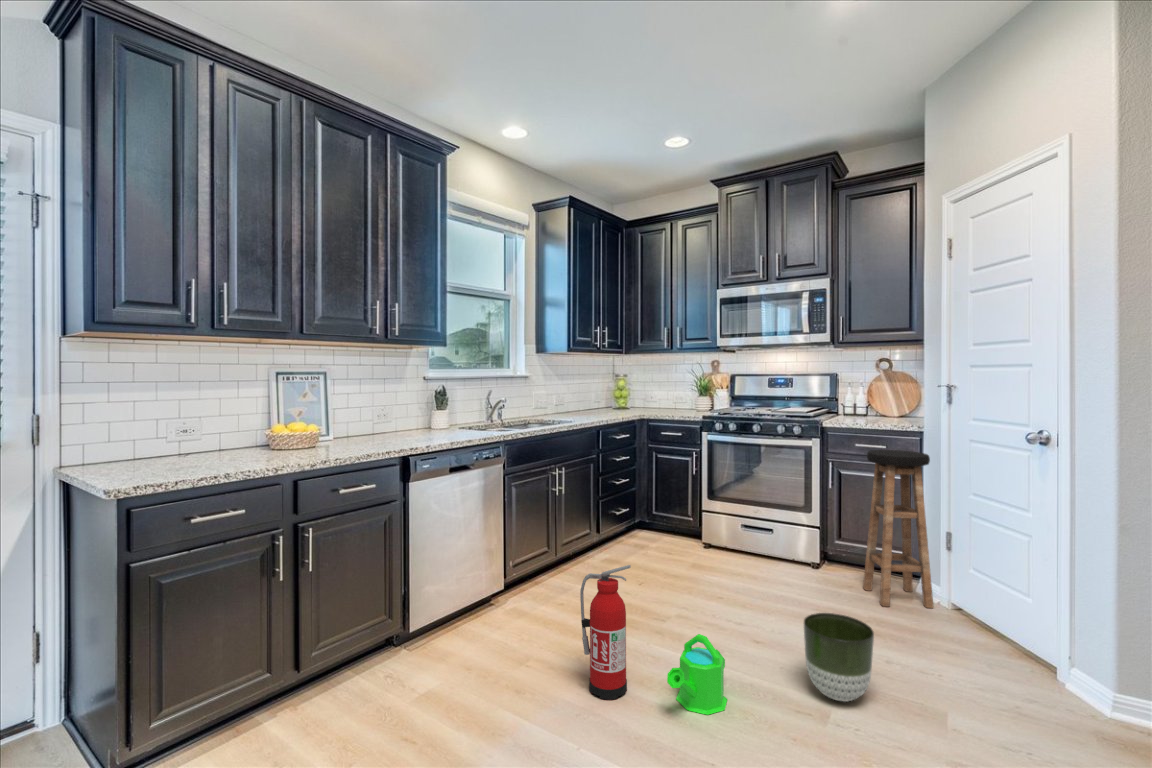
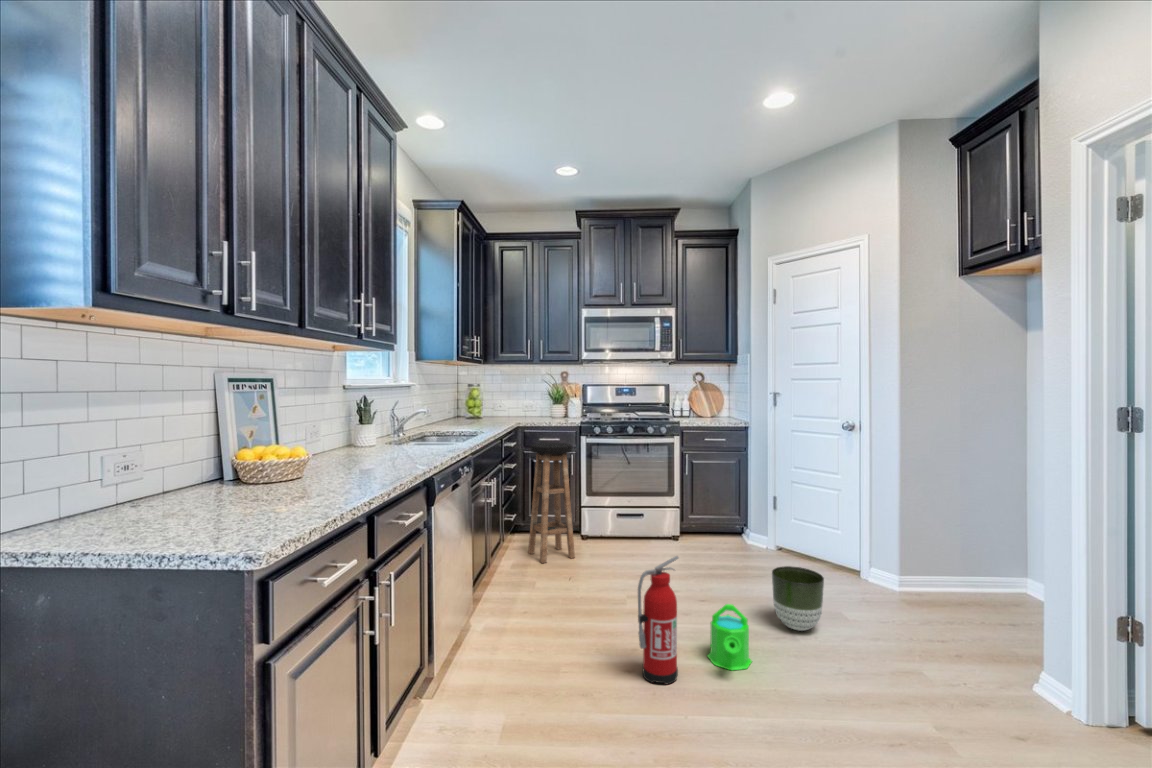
bar stool: present [863,450,934,608] -> present [528,443,575,563]

